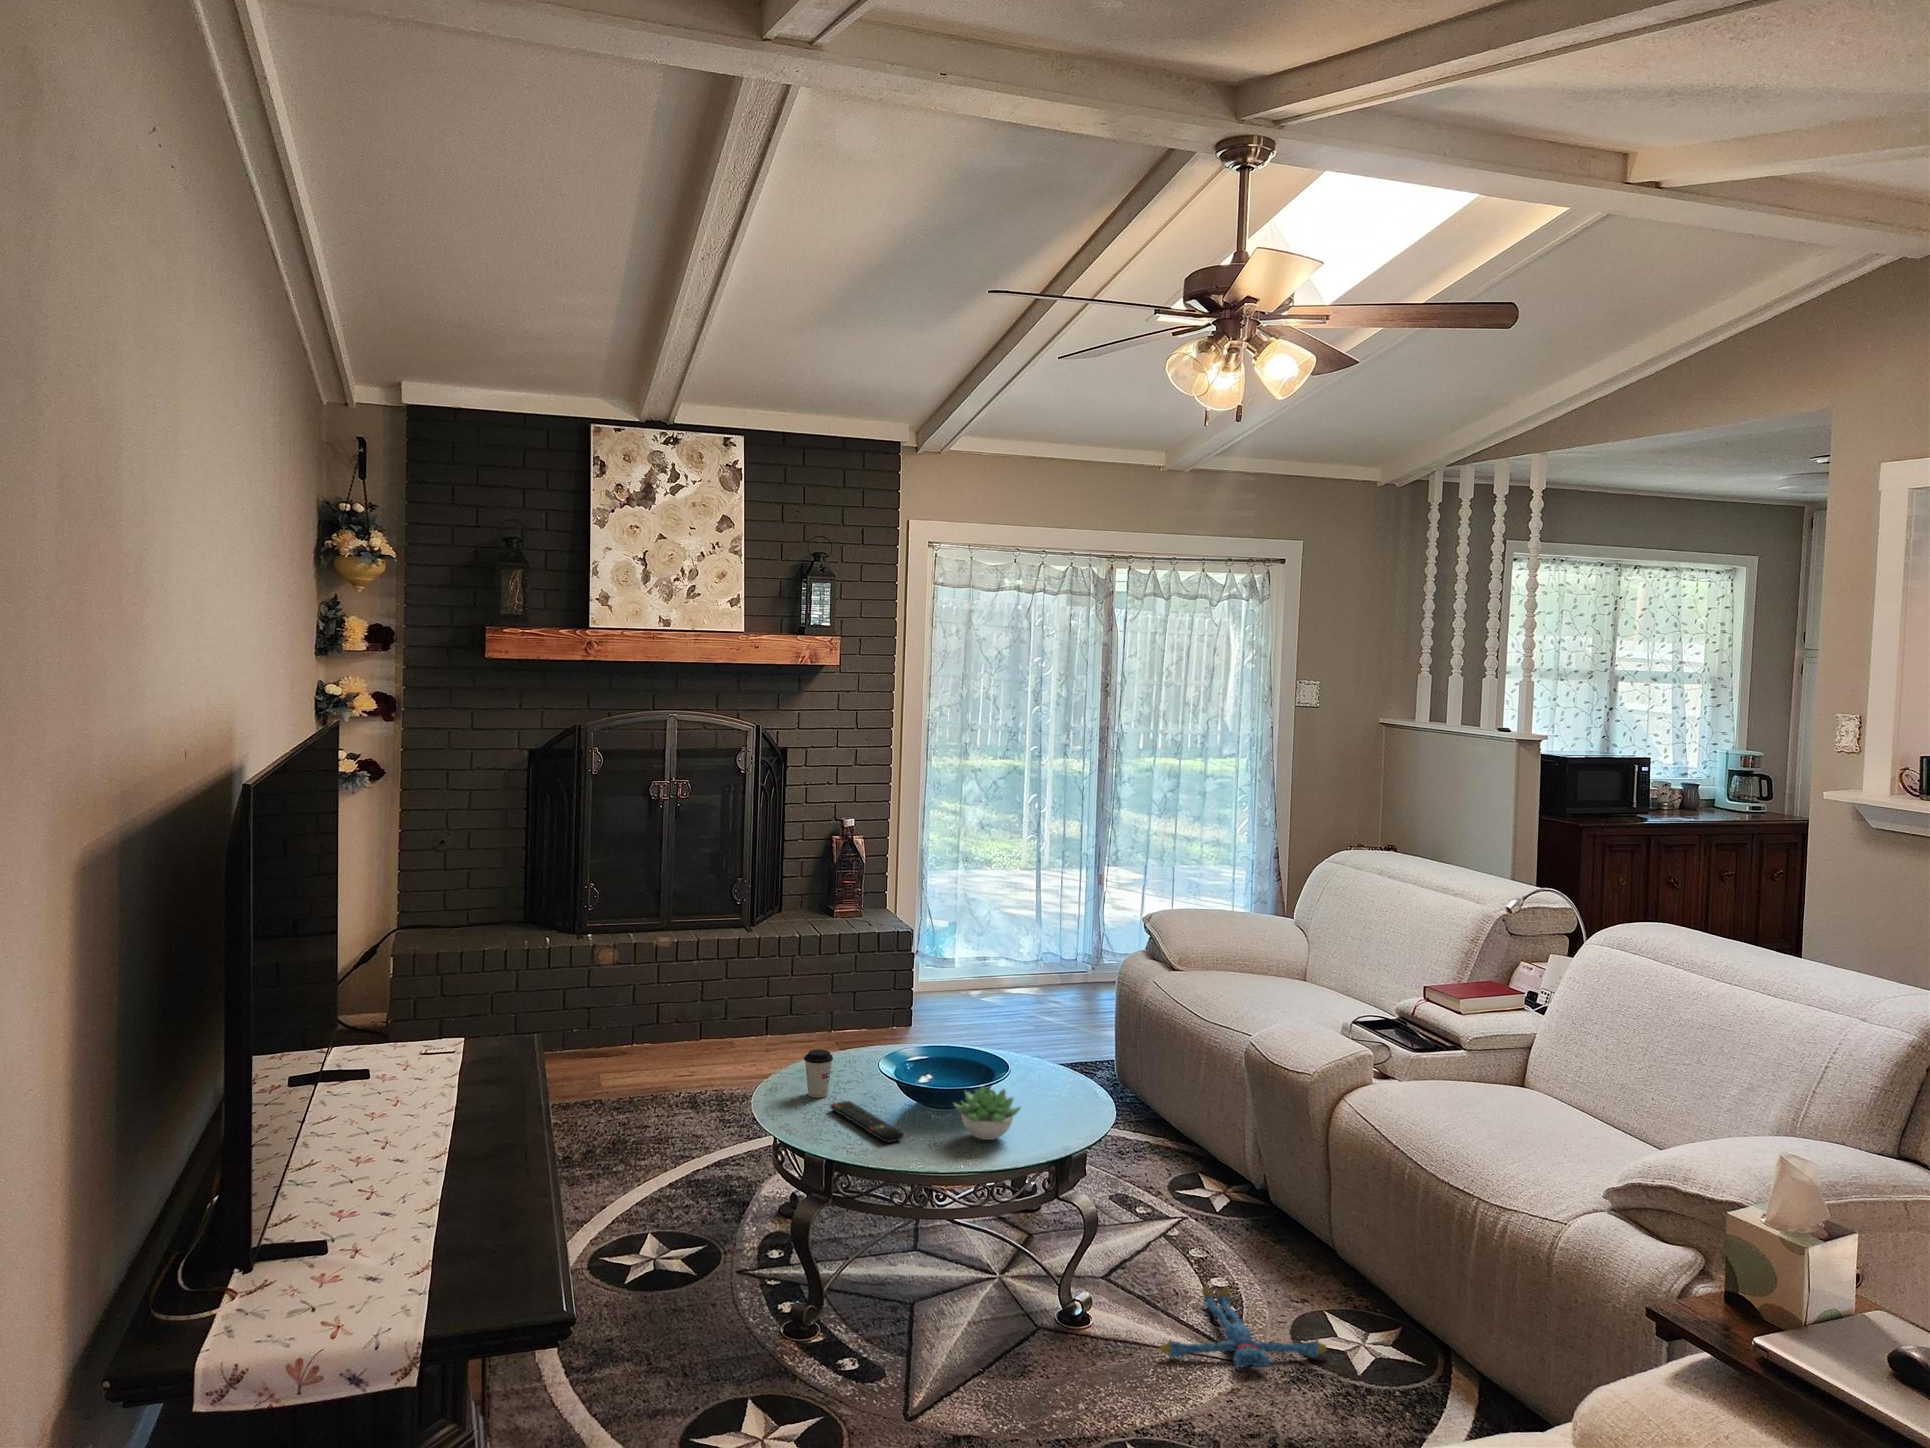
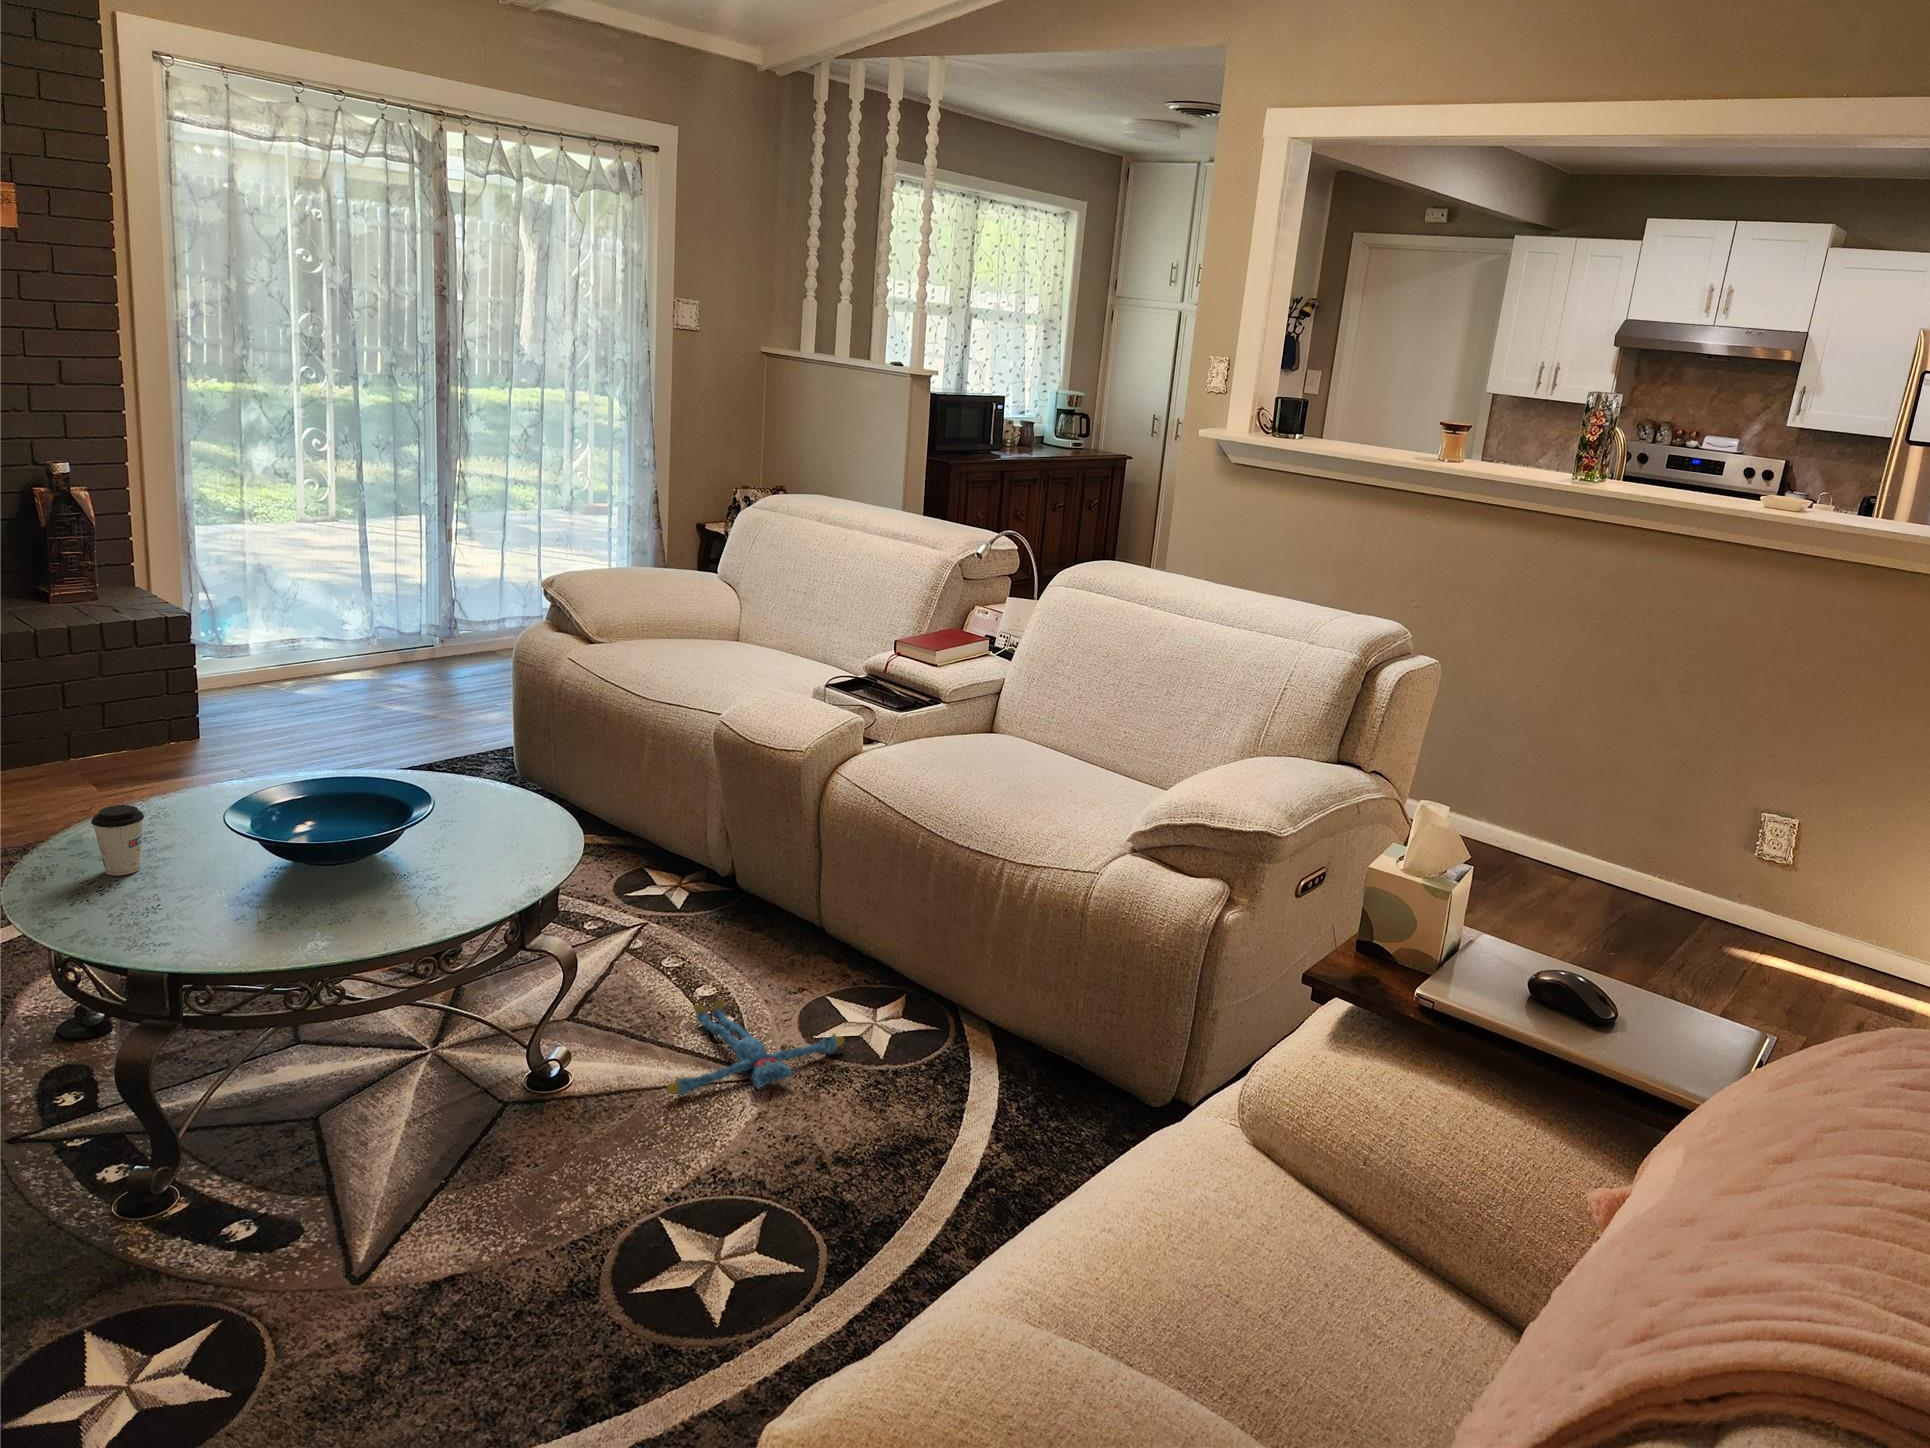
succulent plant: present [954,1087,1020,1140] -> none [364,823,469,894]
remote control: present [830,1101,904,1142] -> none [152,872,293,924]

